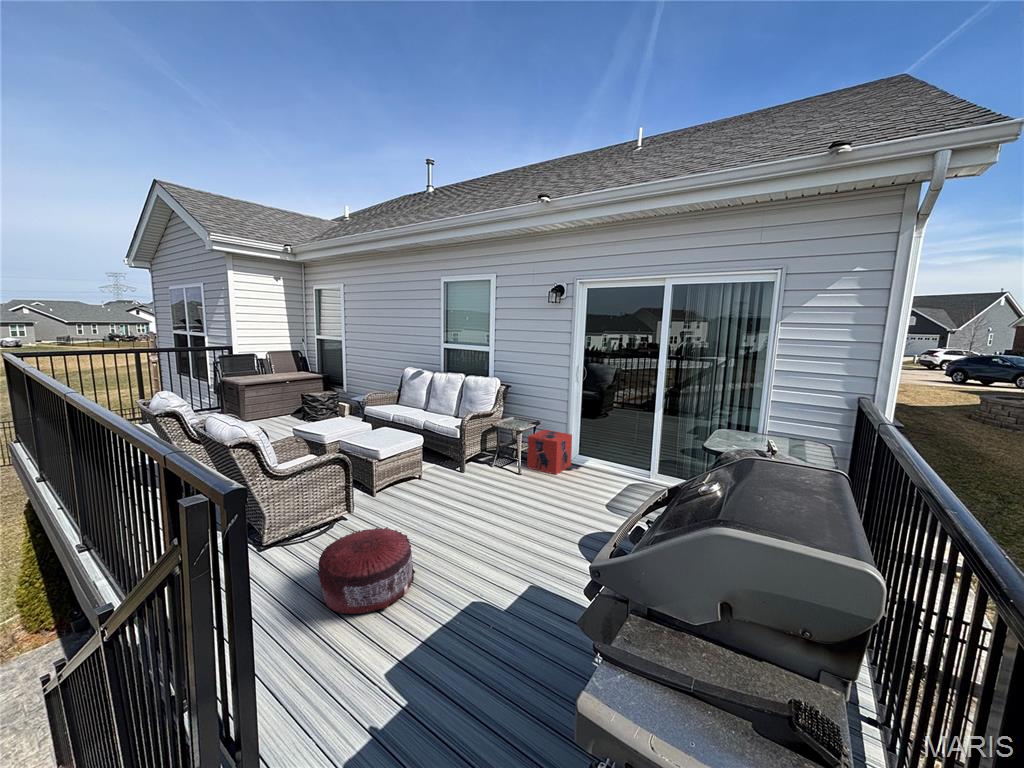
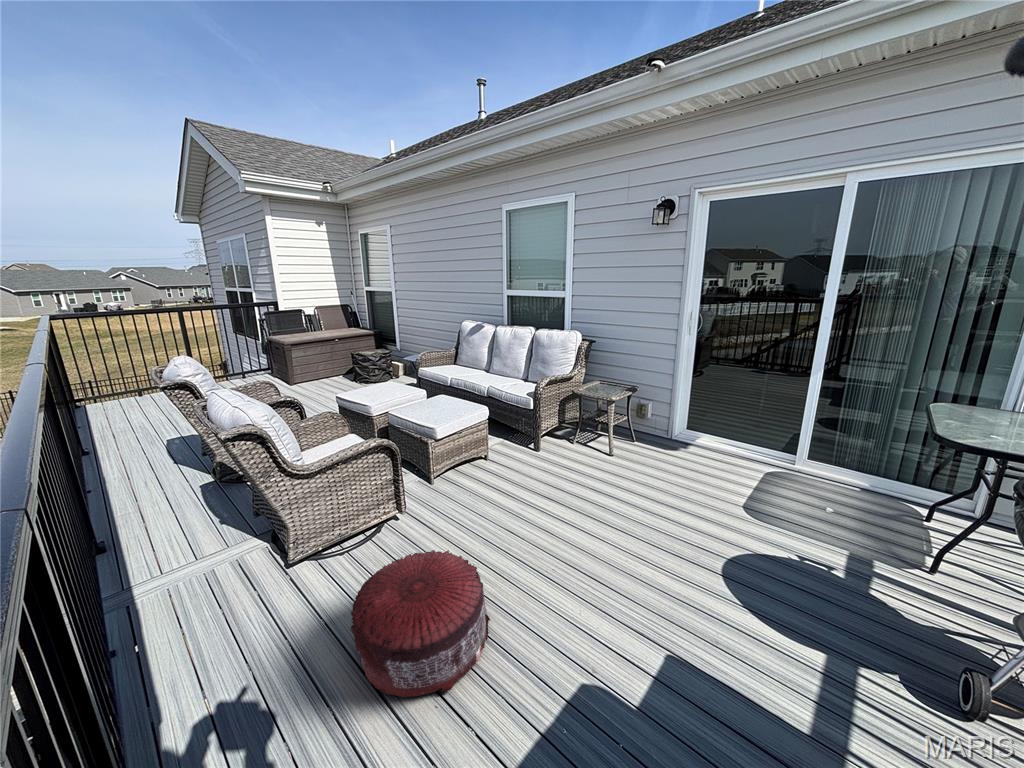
storage box: present [527,430,572,475] -> none [619,396,679,456]

